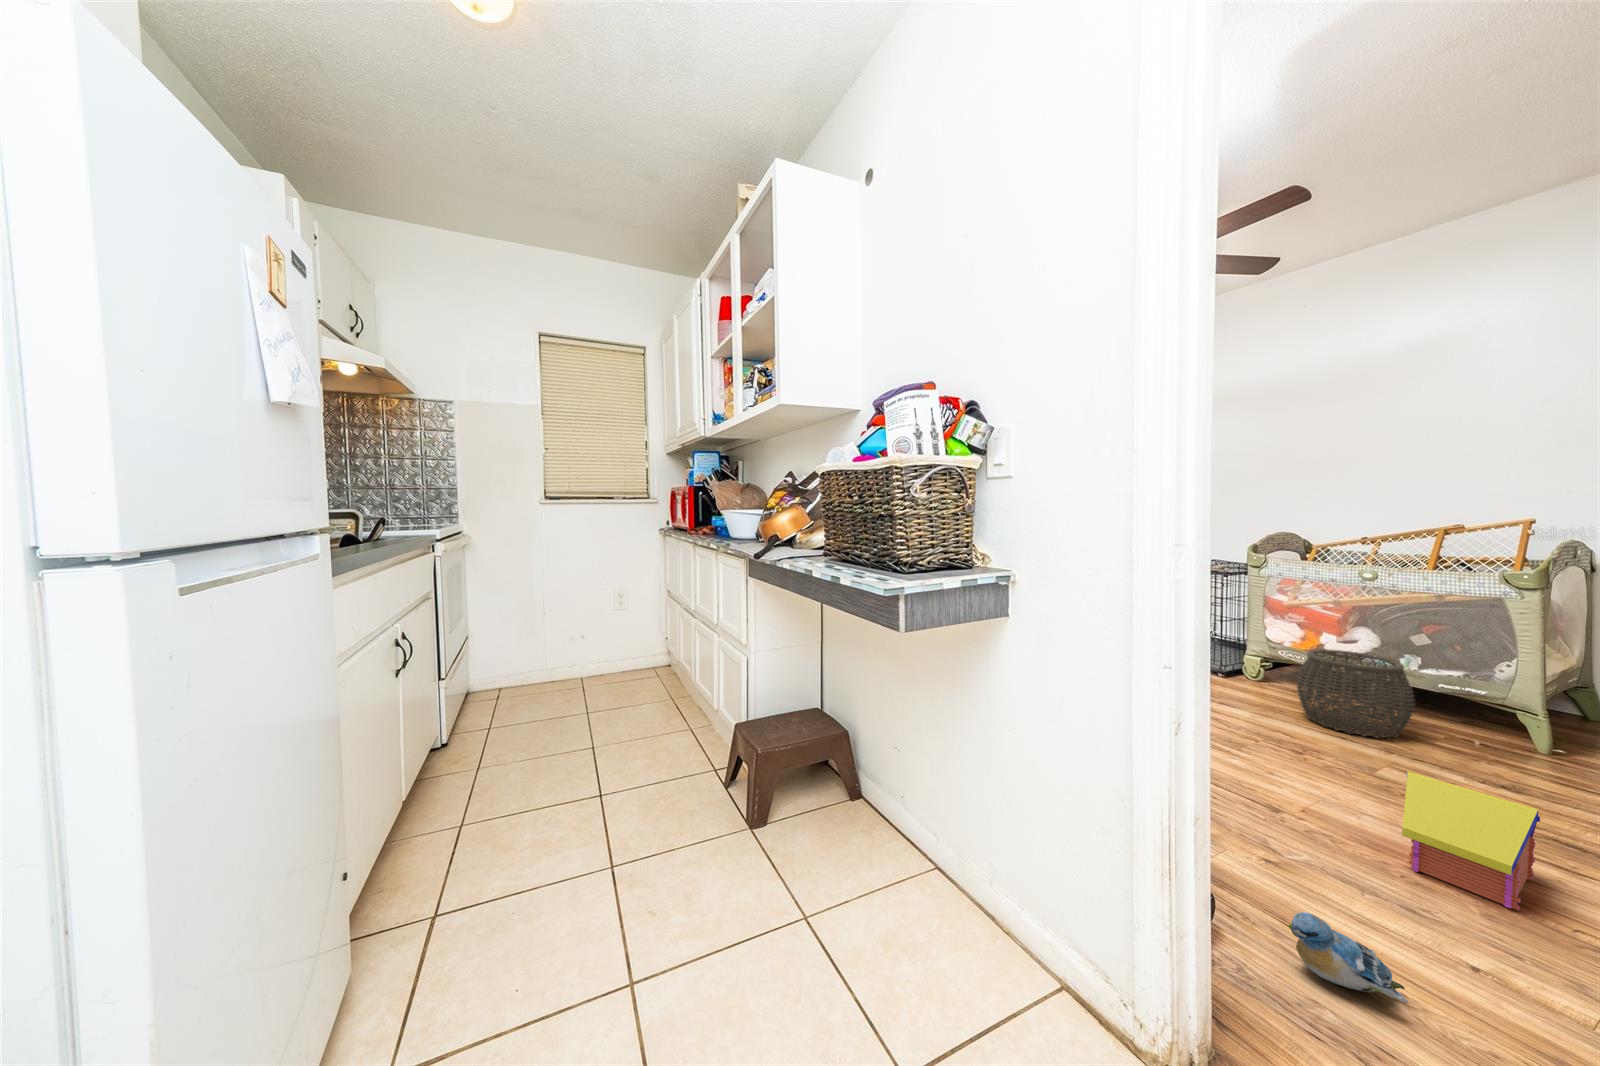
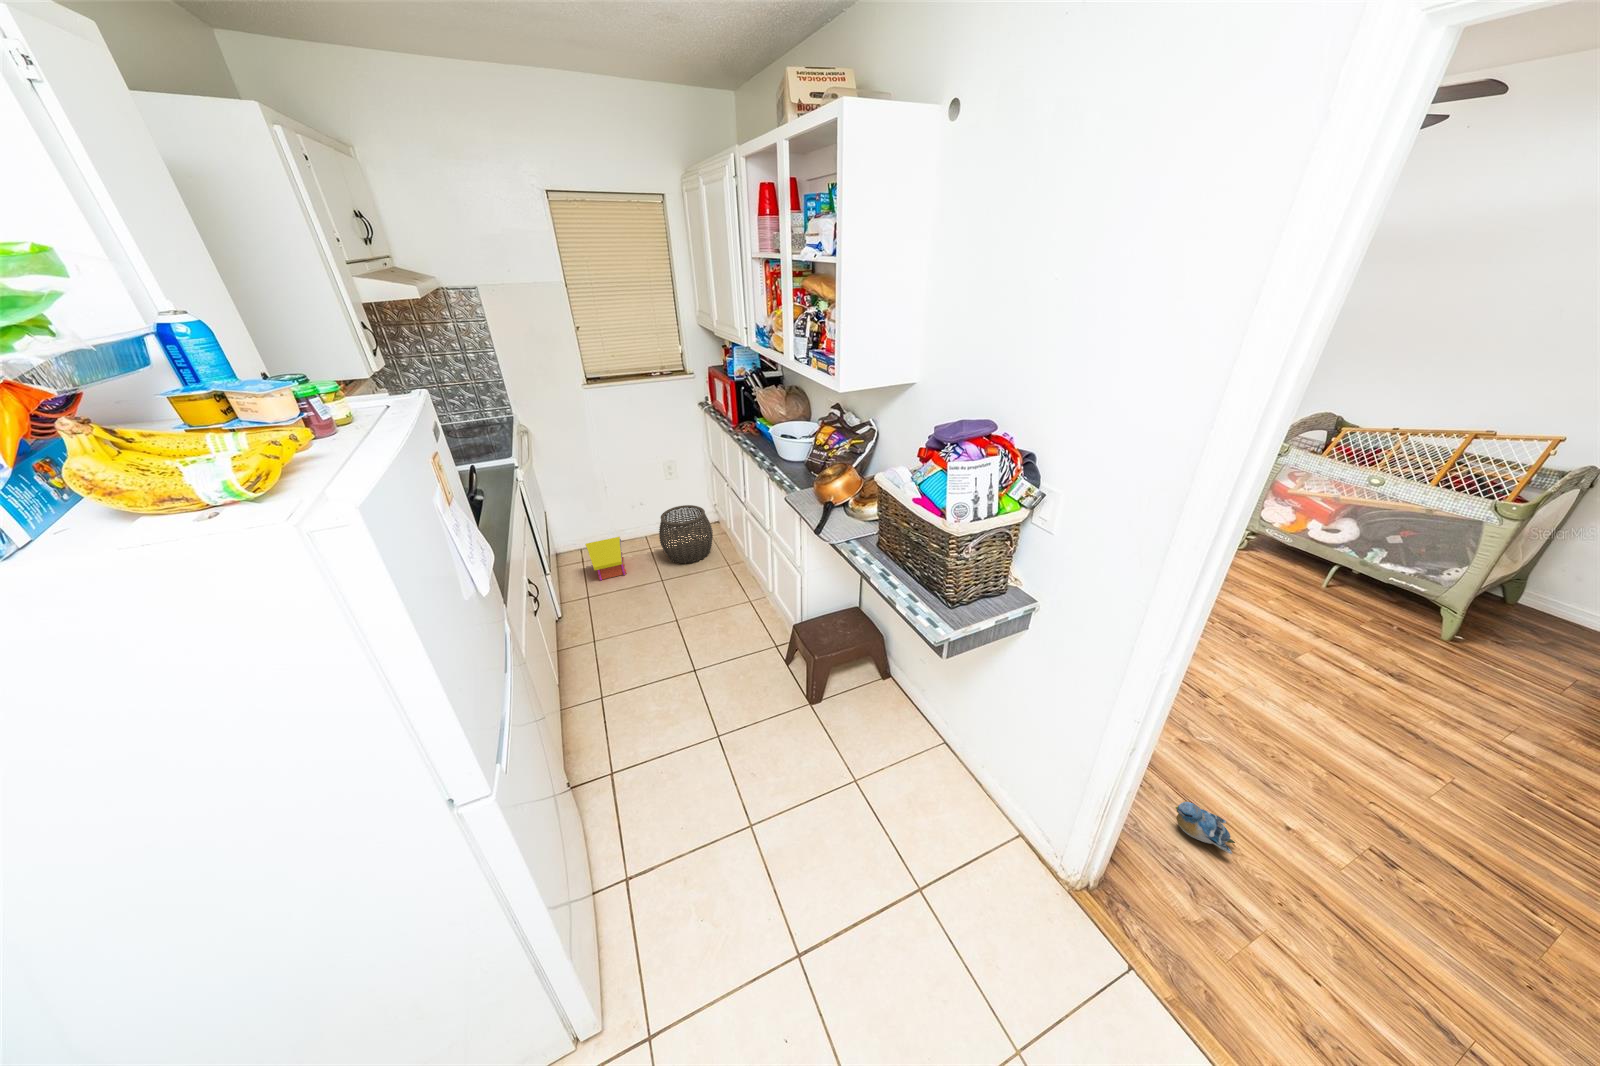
woven basket: present [1297,649,1415,738] -> present [659,505,713,563]
toy house: present [1402,772,1540,911] -> present [585,537,627,580]

